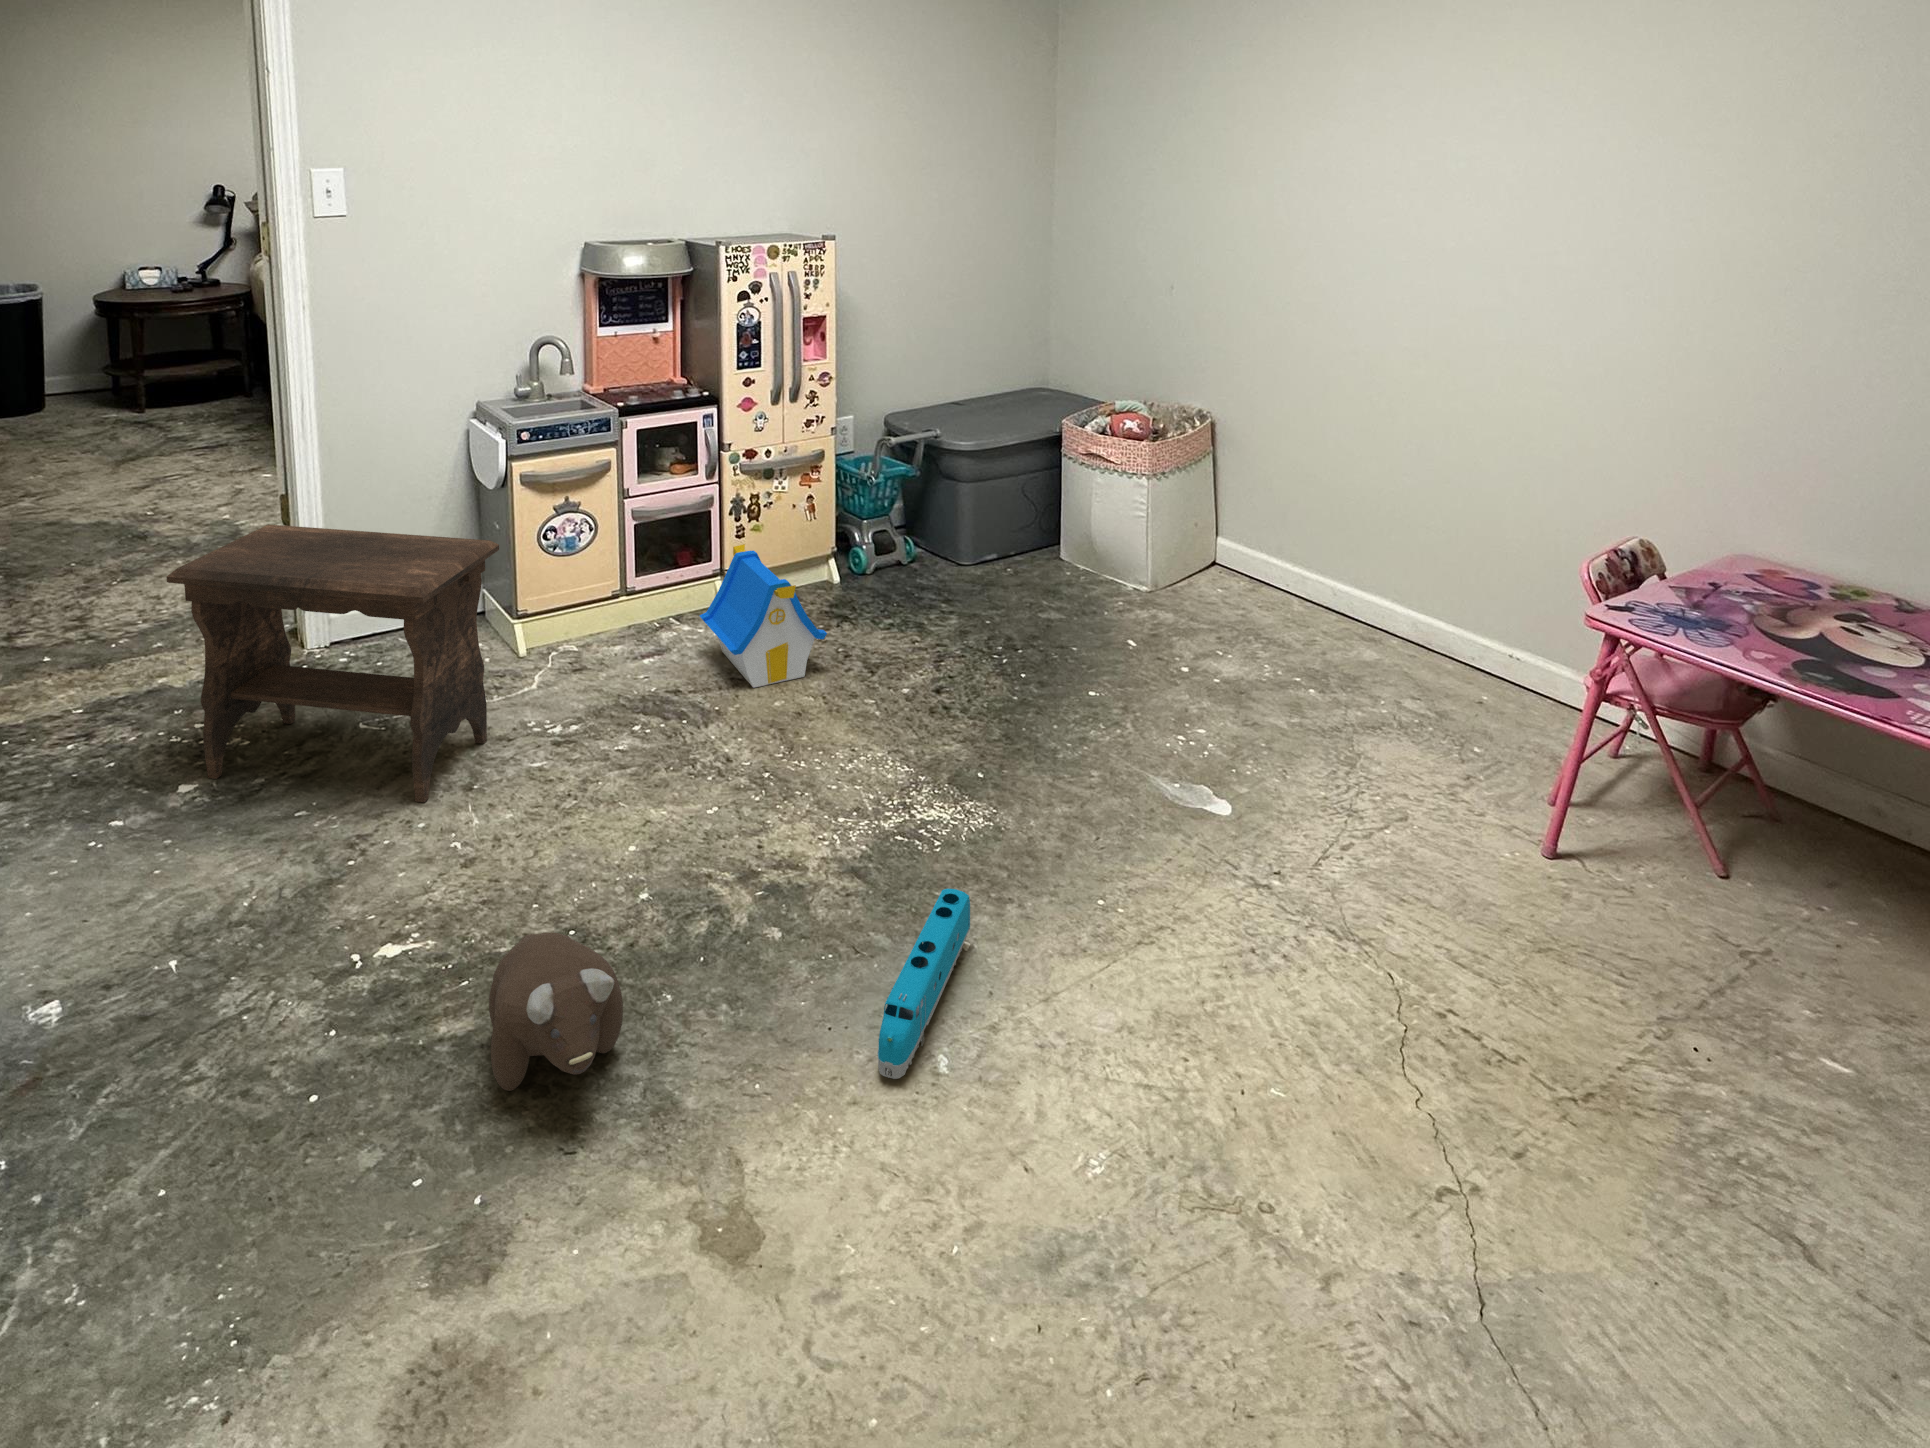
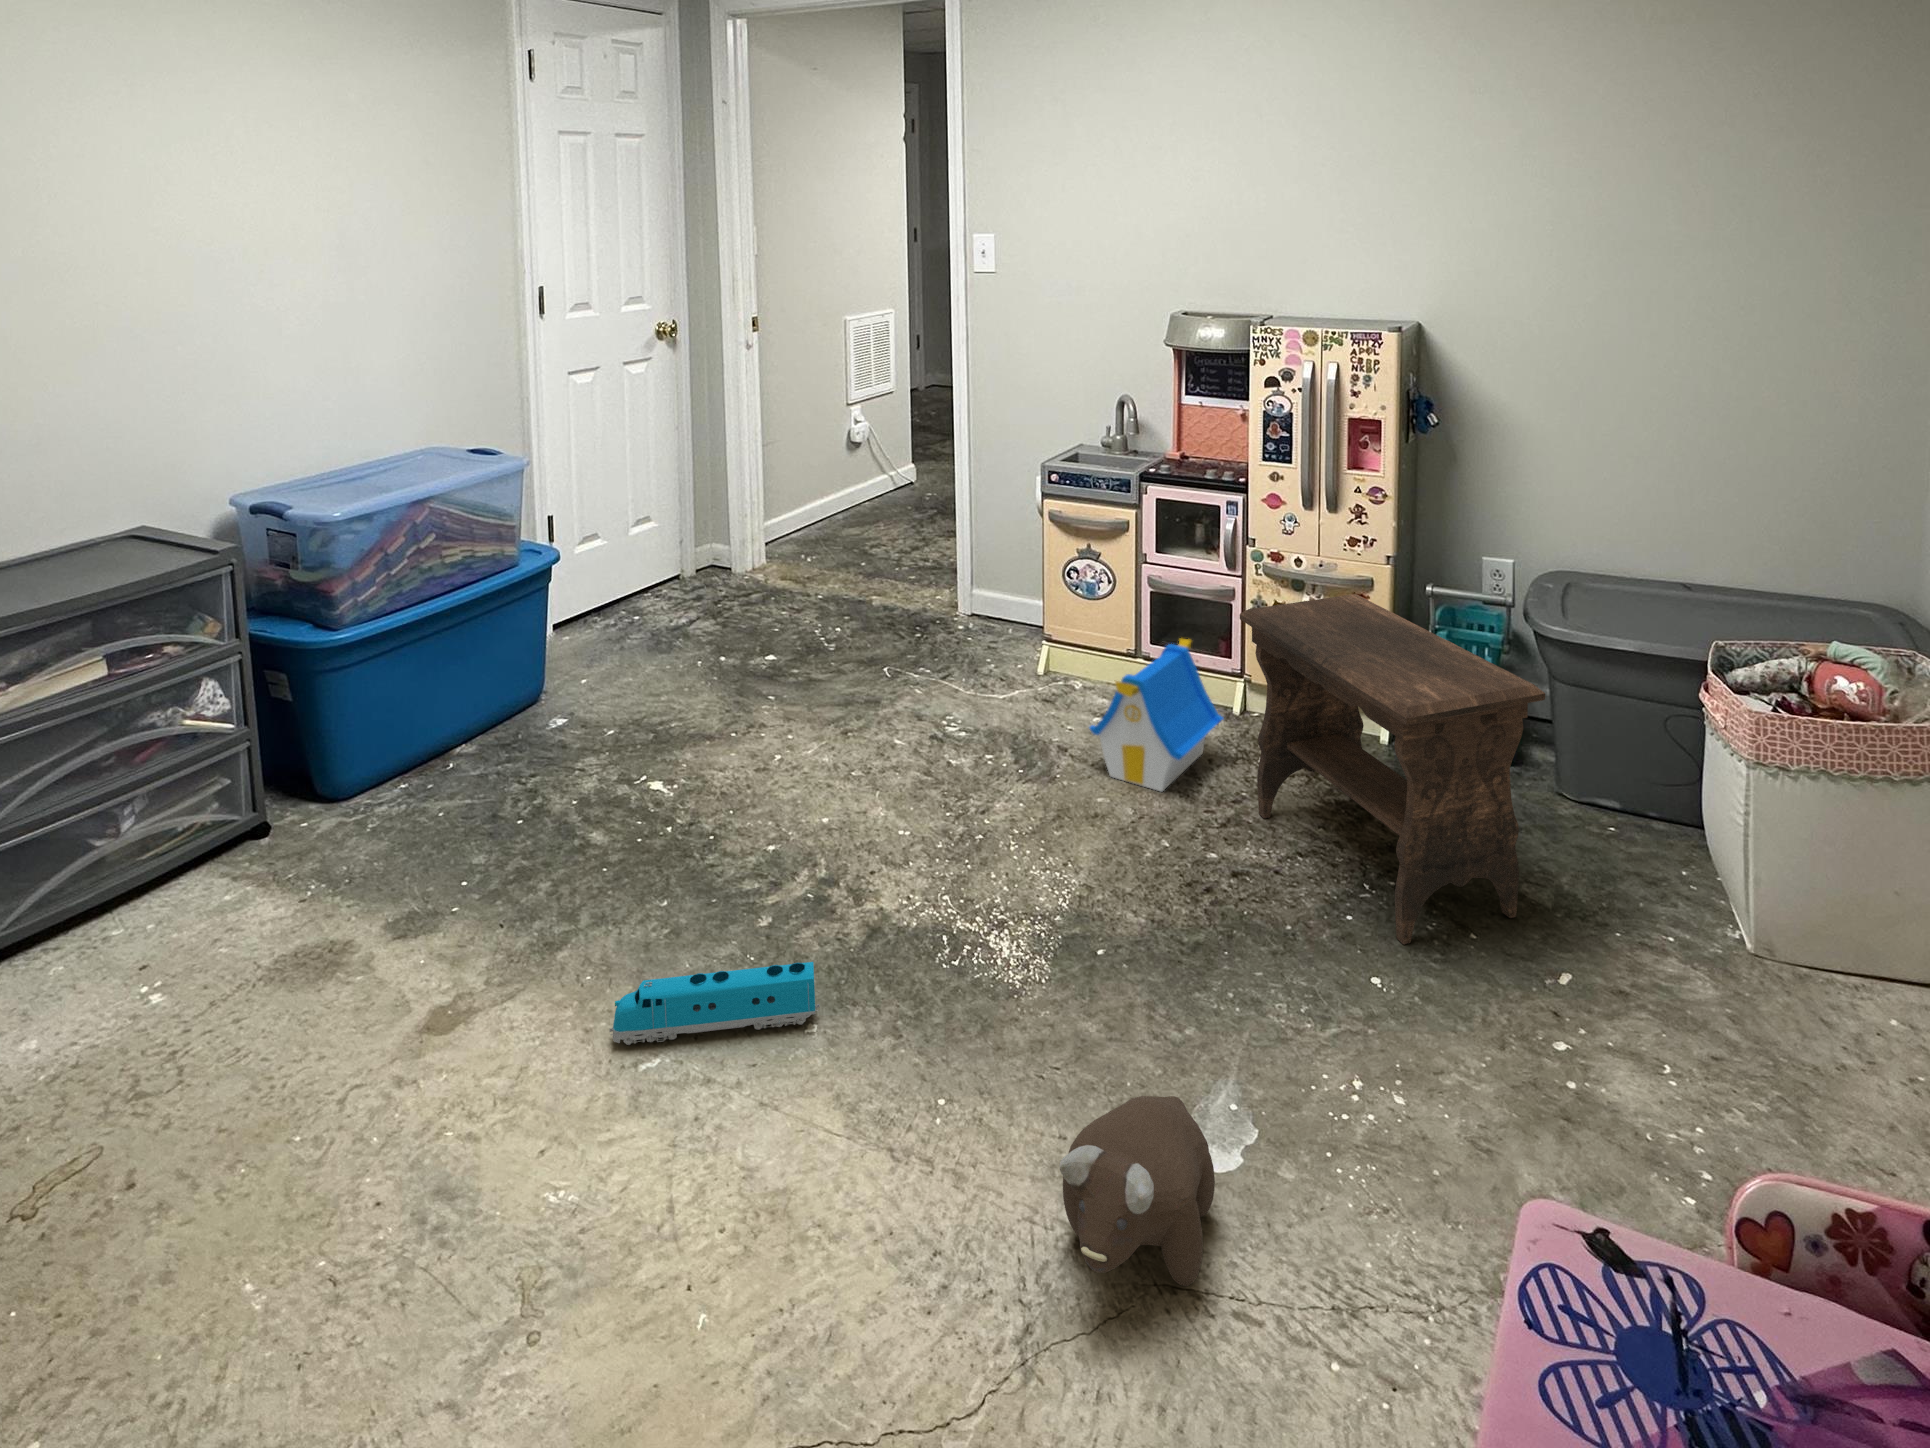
footstool: present [167,524,499,802] -> present [1240,594,1545,944]
plush toy: present [489,932,623,1091] -> present [1060,1096,1215,1286]

